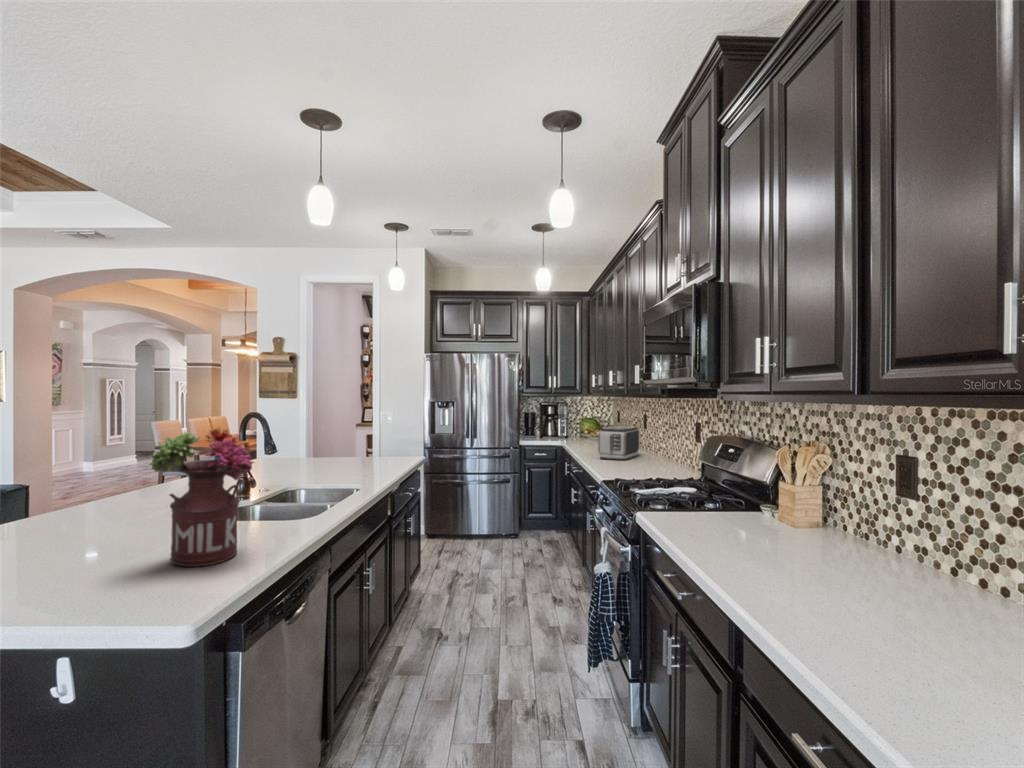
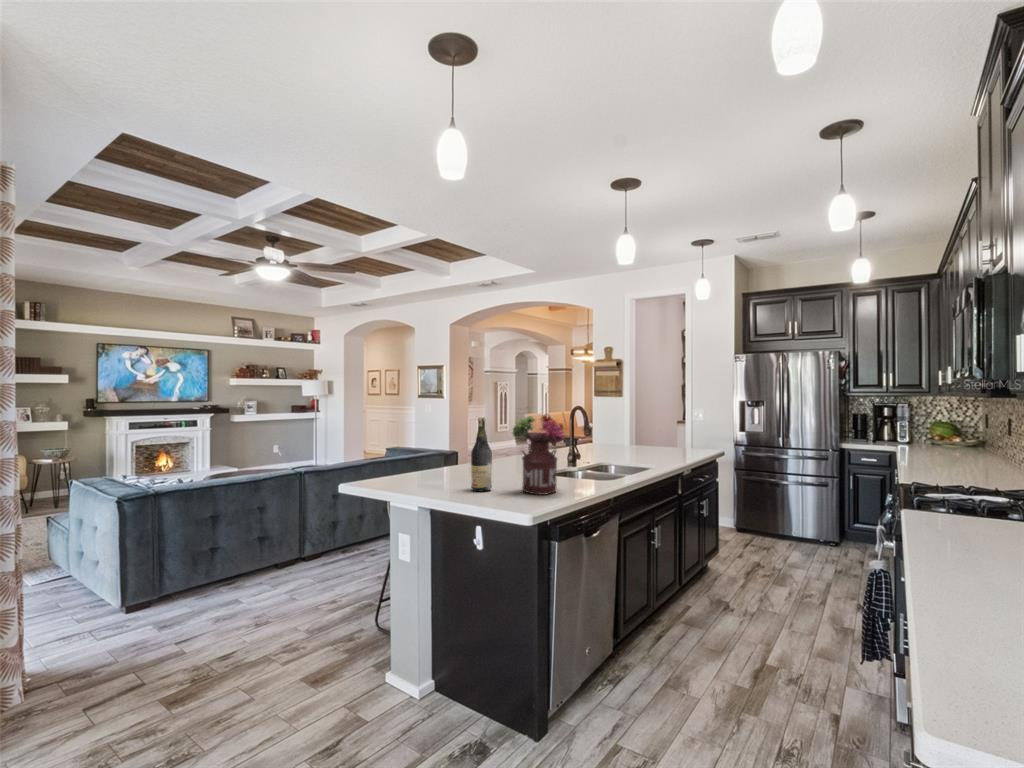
toaster: present [598,426,639,460] -> none [922,432,987,470]
wine bottle: none [53,439,104,581] -> present [471,418,492,491]

